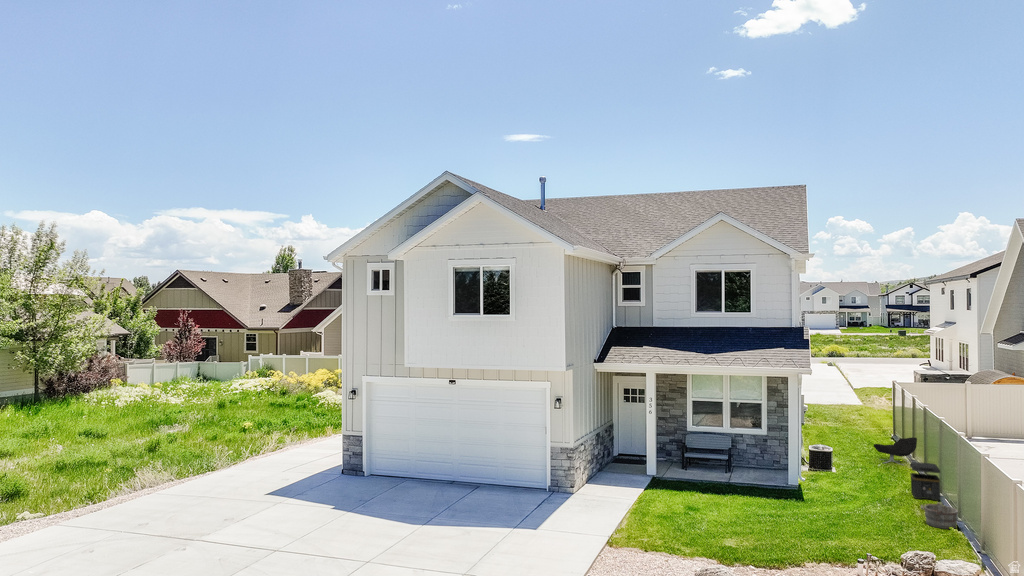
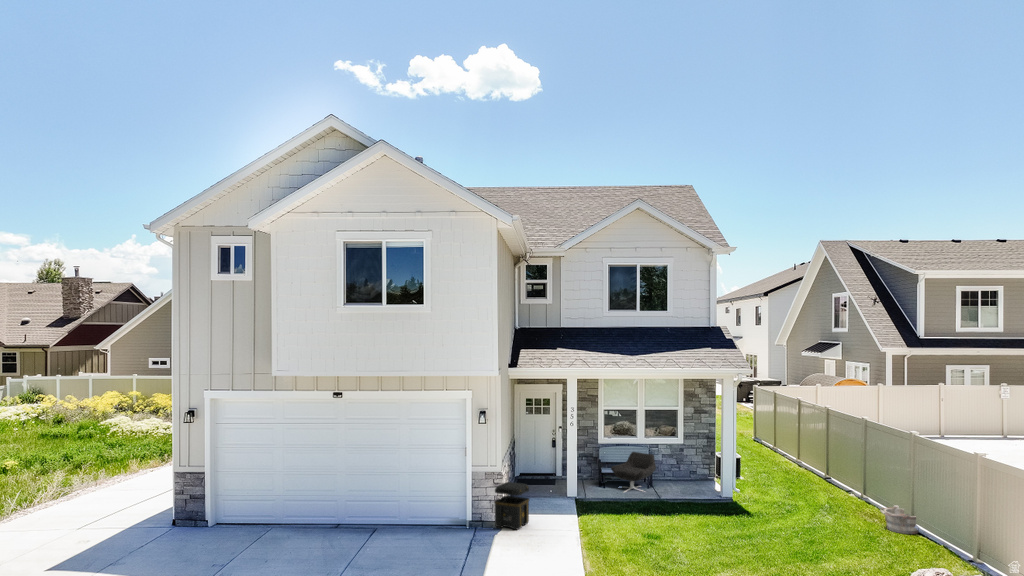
lounge chair: present [874,437,917,465] -> present [611,452,656,492]
toolbox: present [910,462,940,501] -> present [494,482,529,530]

